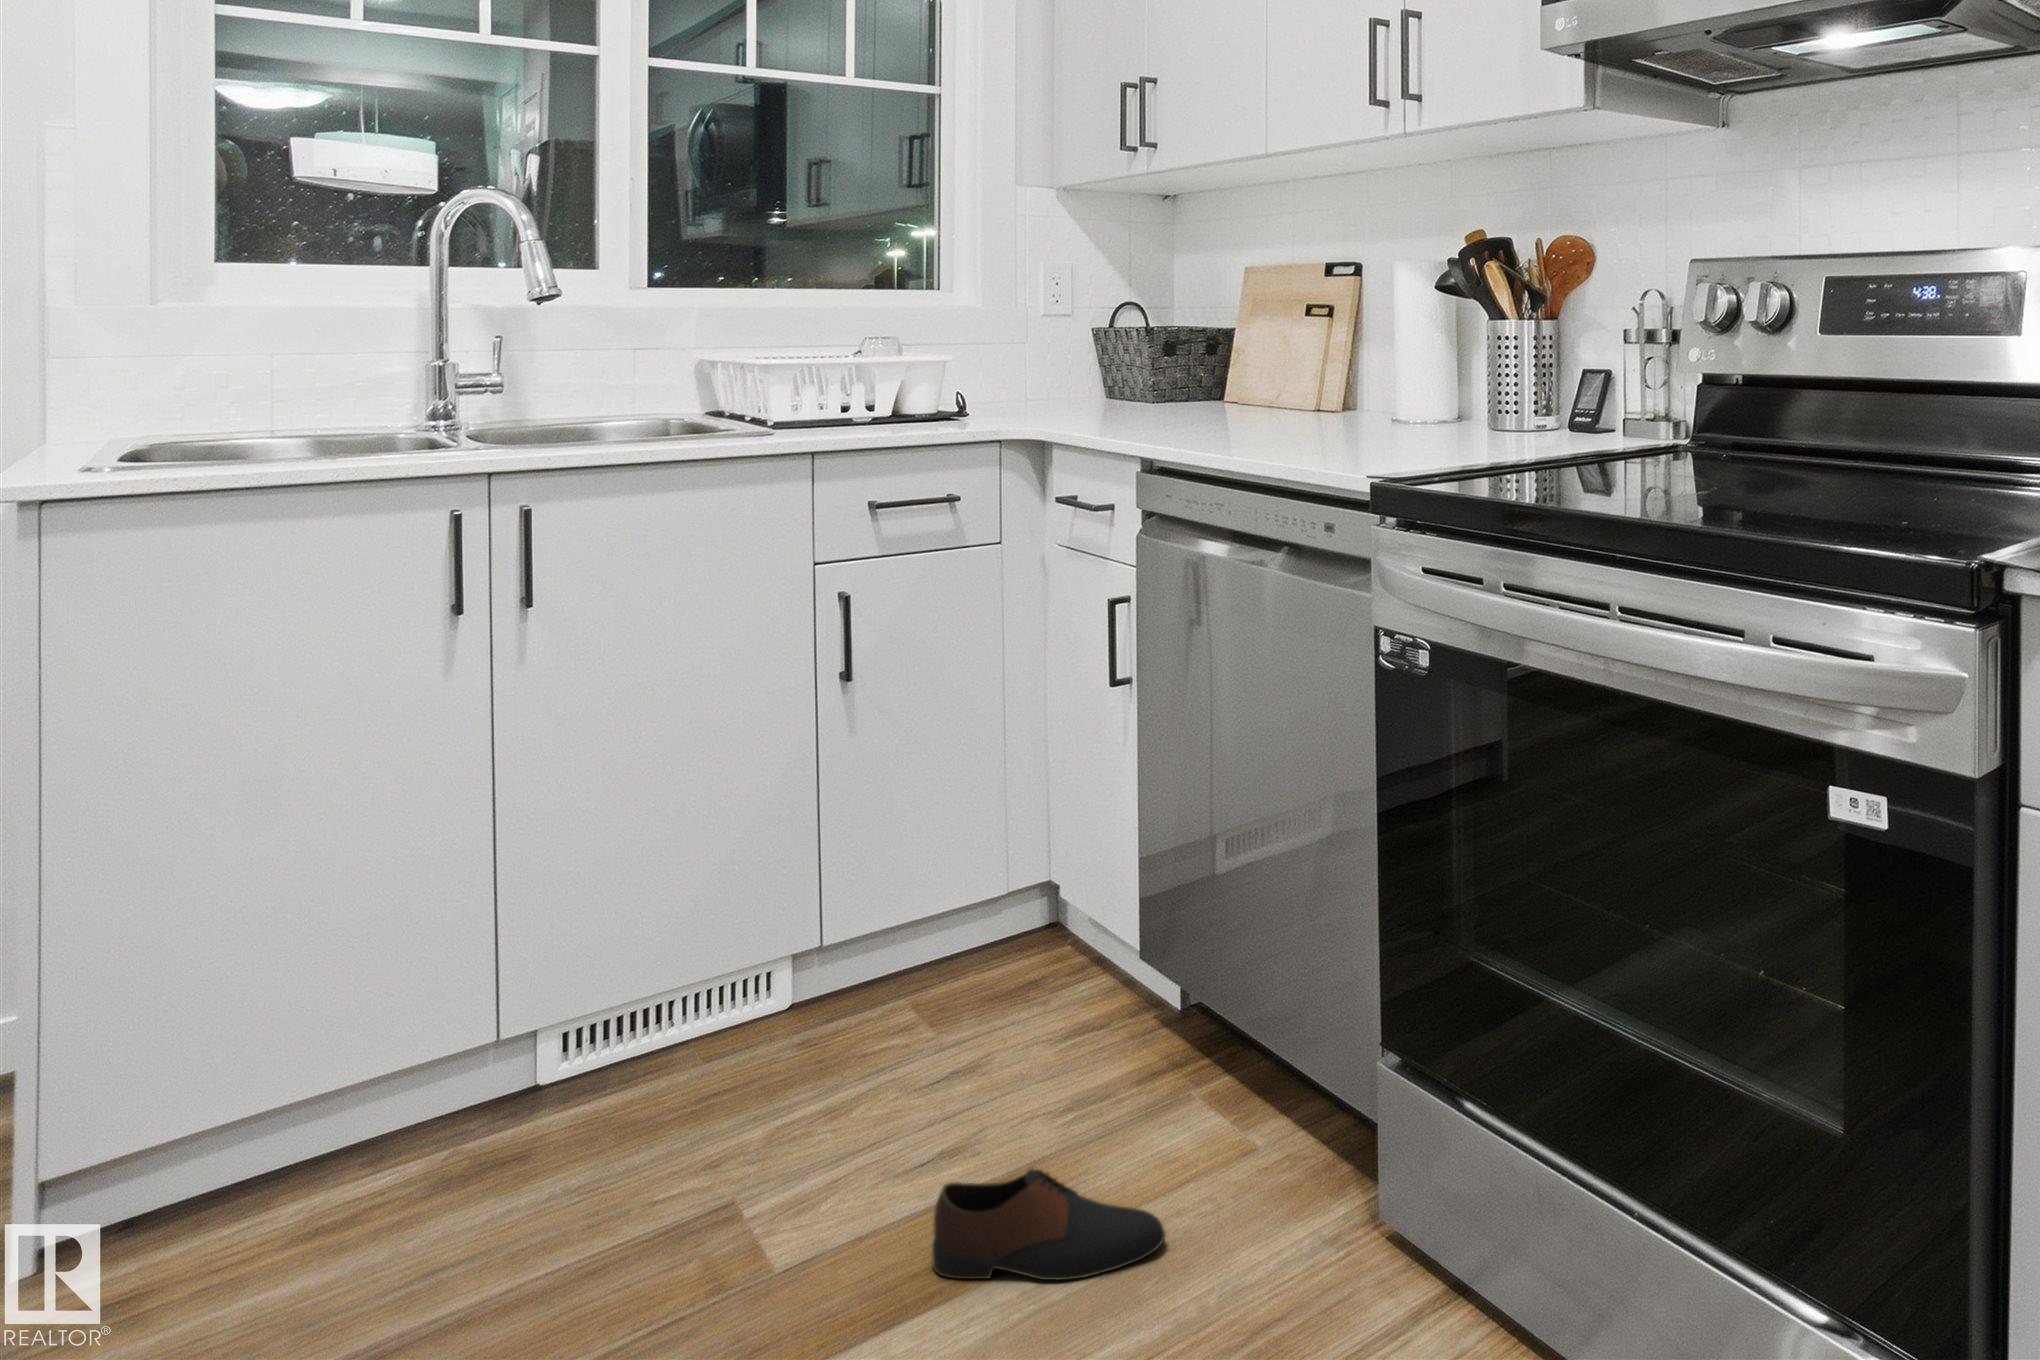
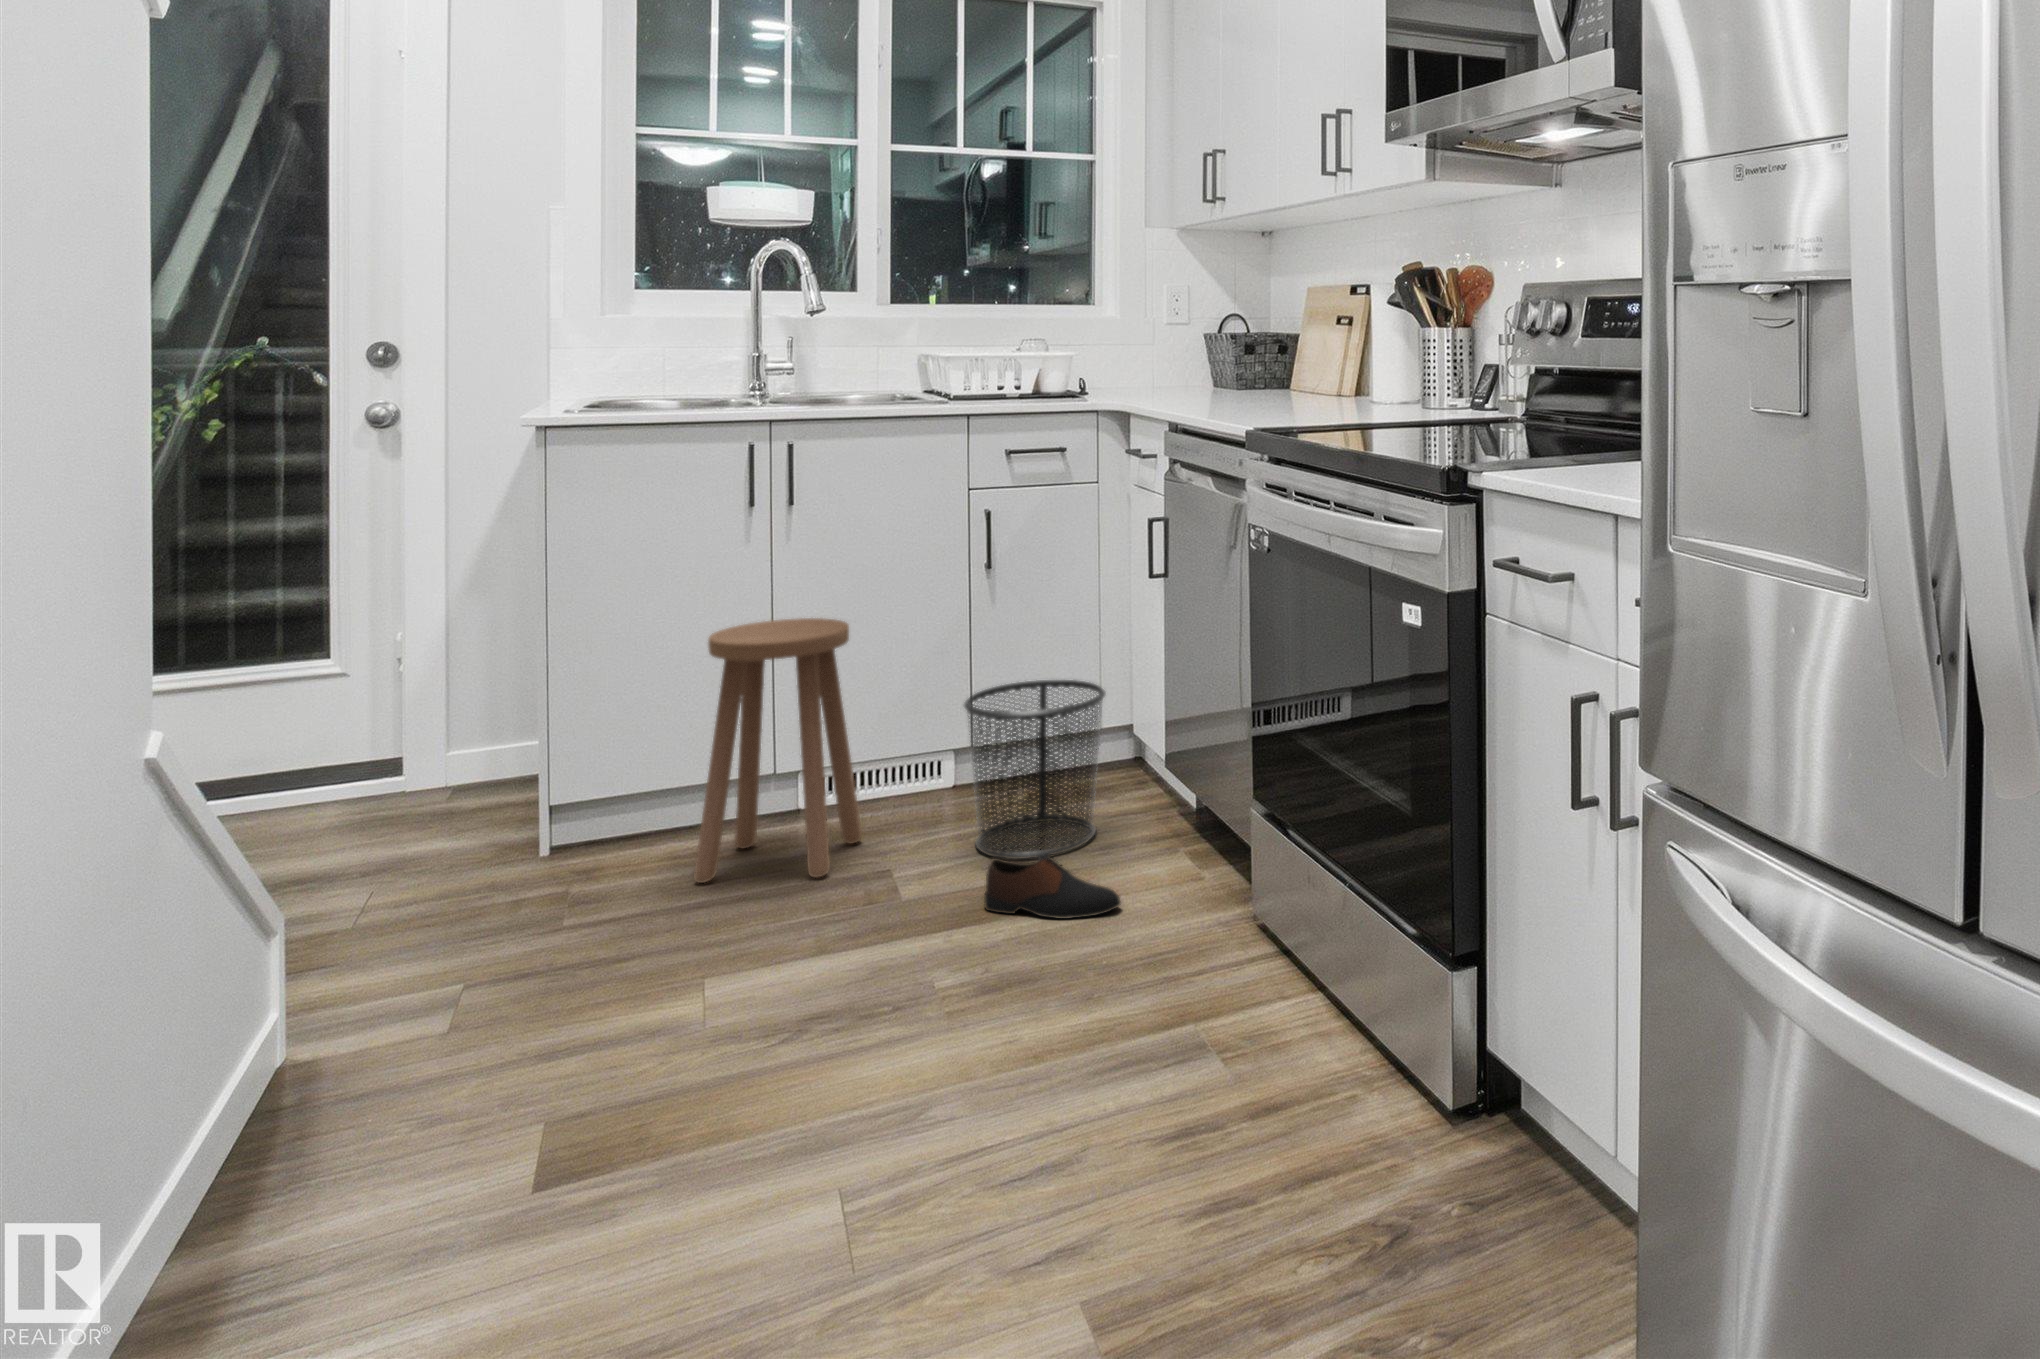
stool: none [377,791,670,1278] -> present [694,618,862,883]
waste bin: none [848,847,1069,1149] -> present [964,680,1105,859]

